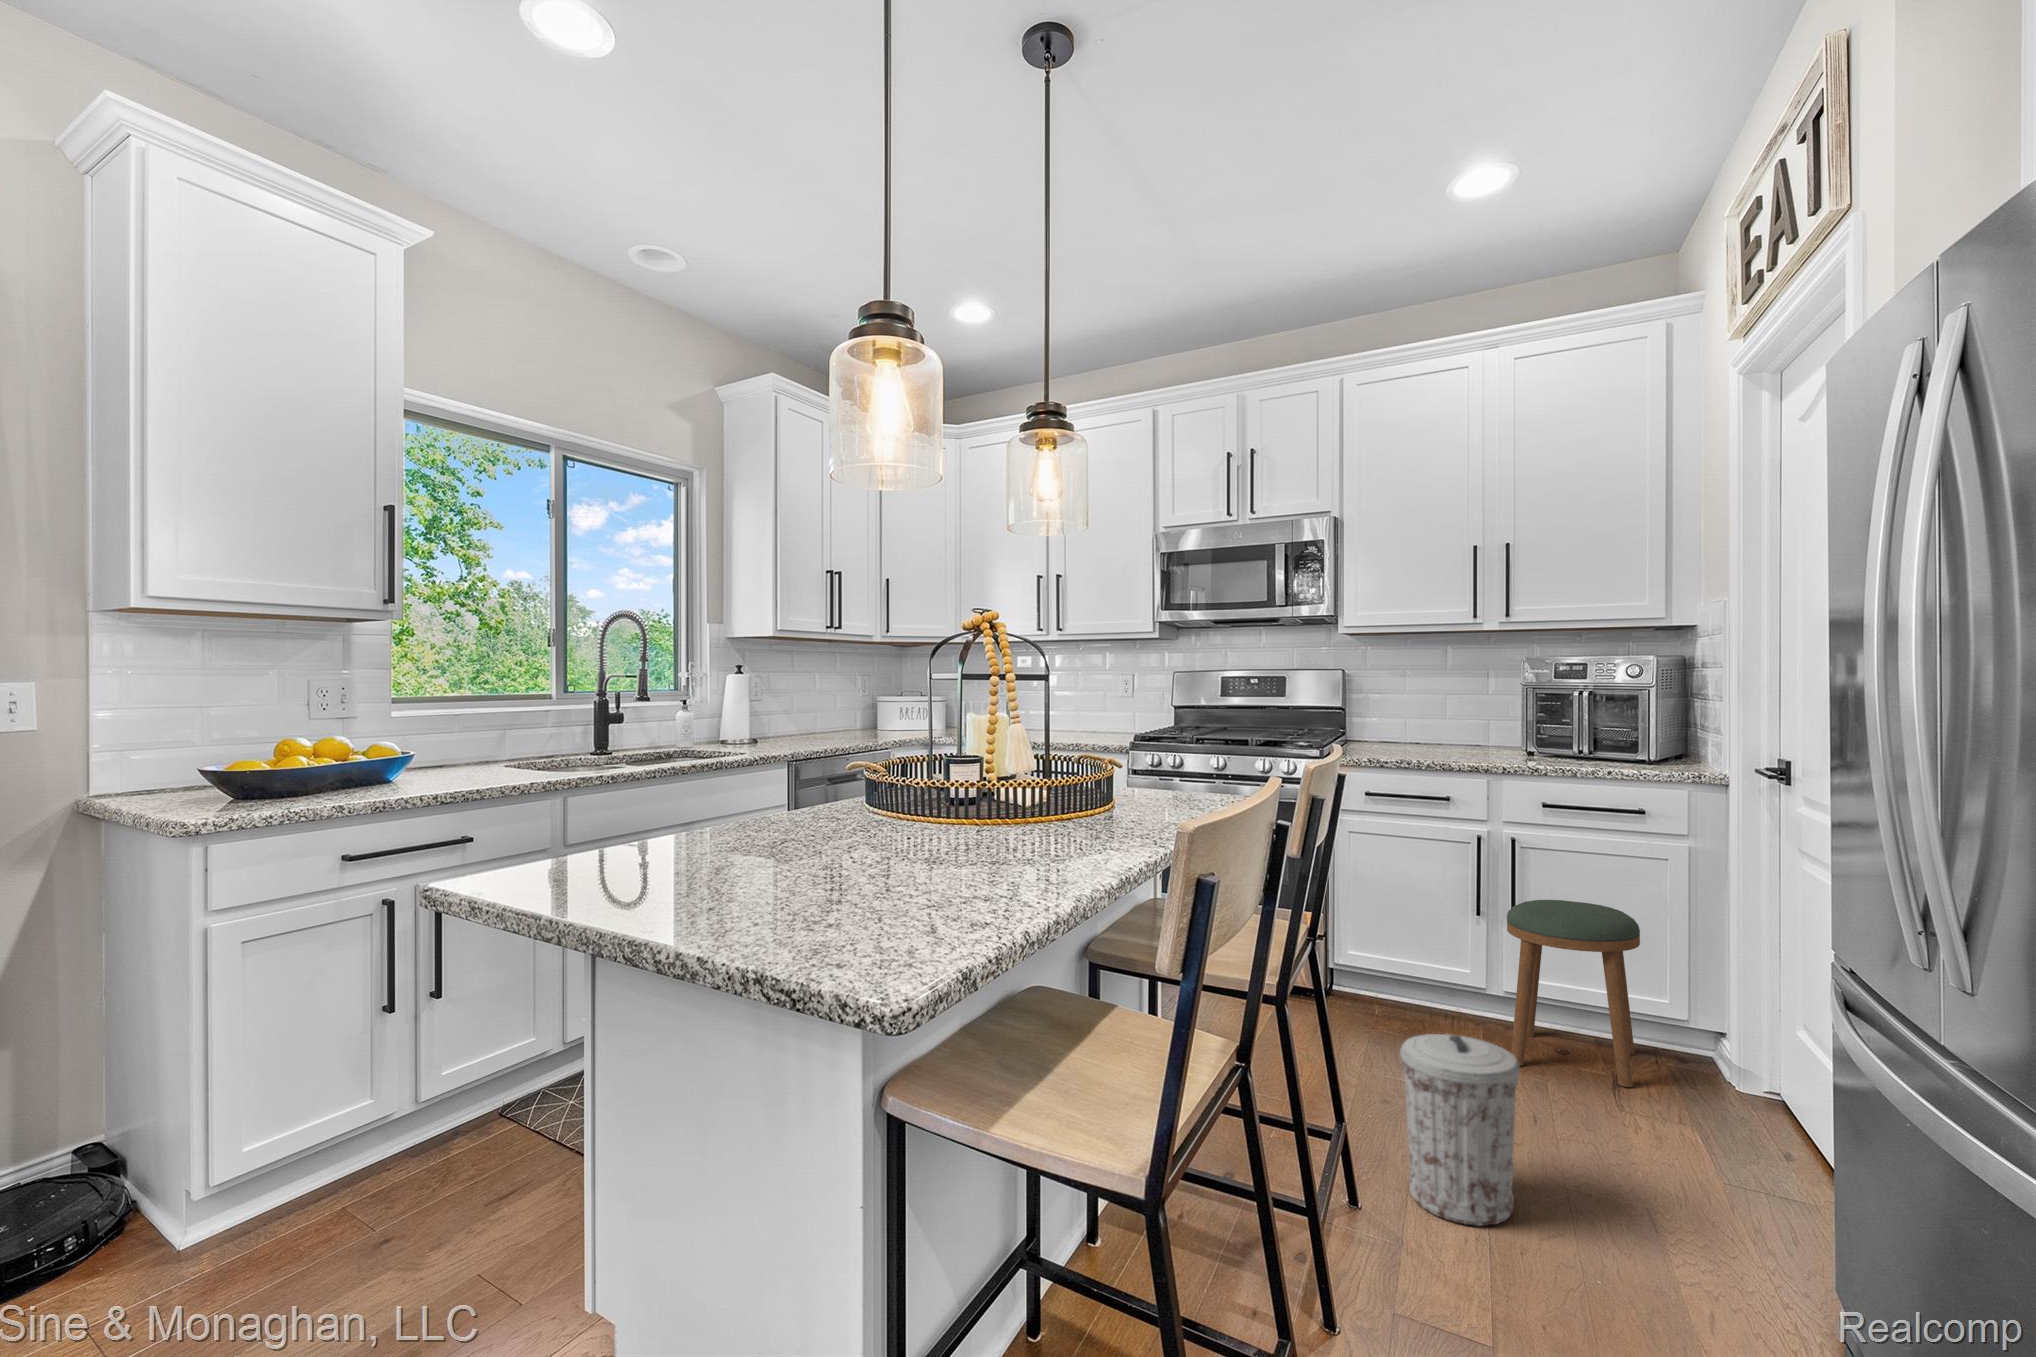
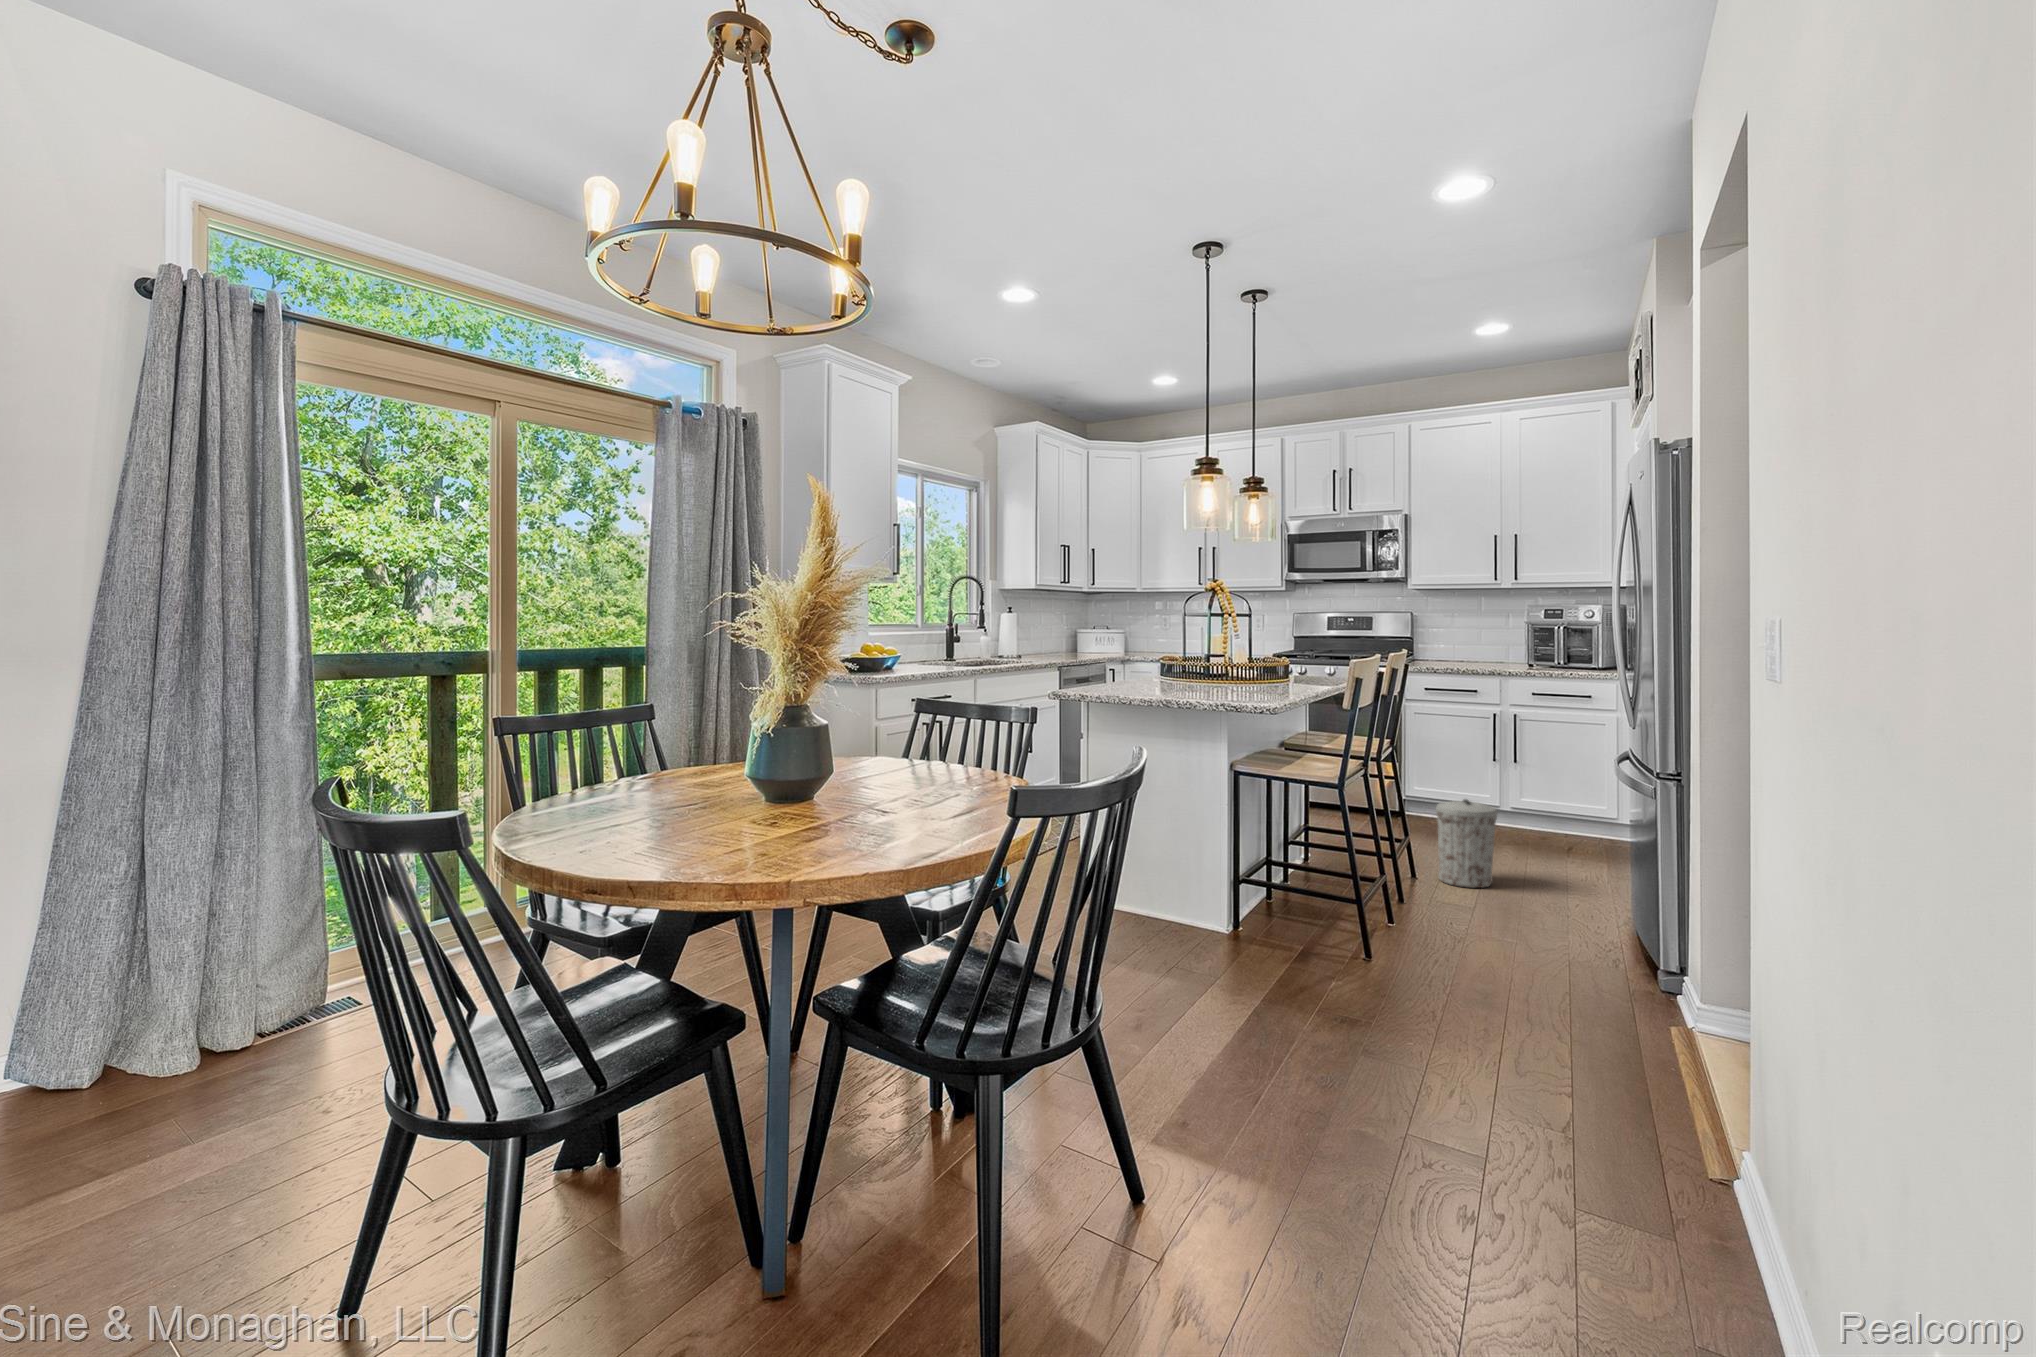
stool: present [1507,900,1640,1087] -> none [1504,751,1585,851]

